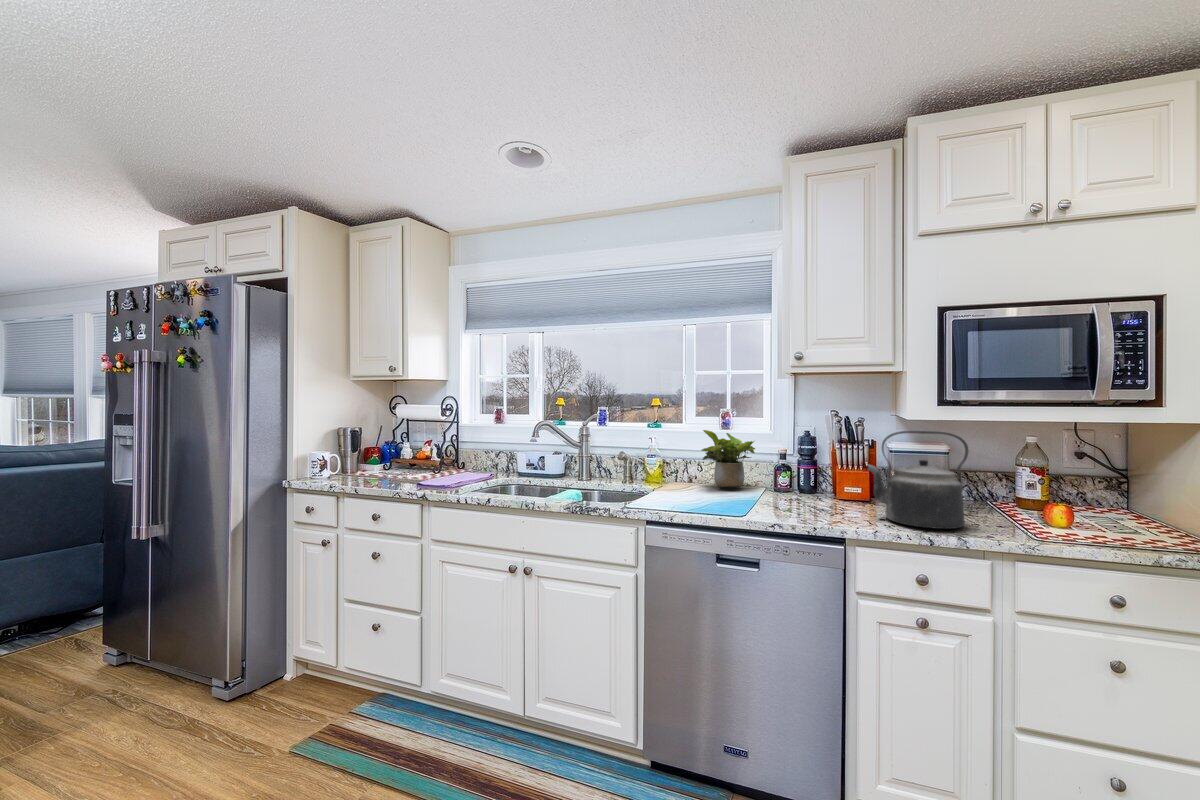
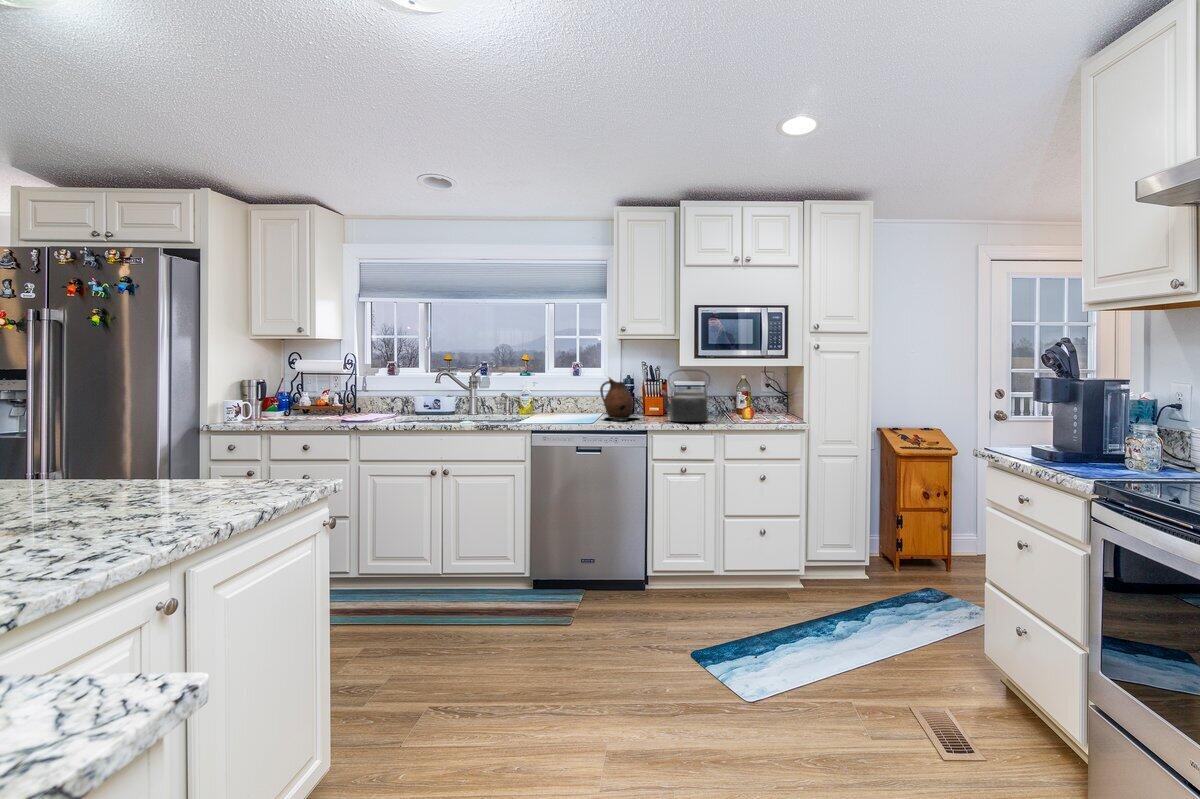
potted plant: present [701,430,755,488] -> none [561,375,596,414]
ceramic pitcher: none [761,438,829,511] -> present [600,377,634,419]

